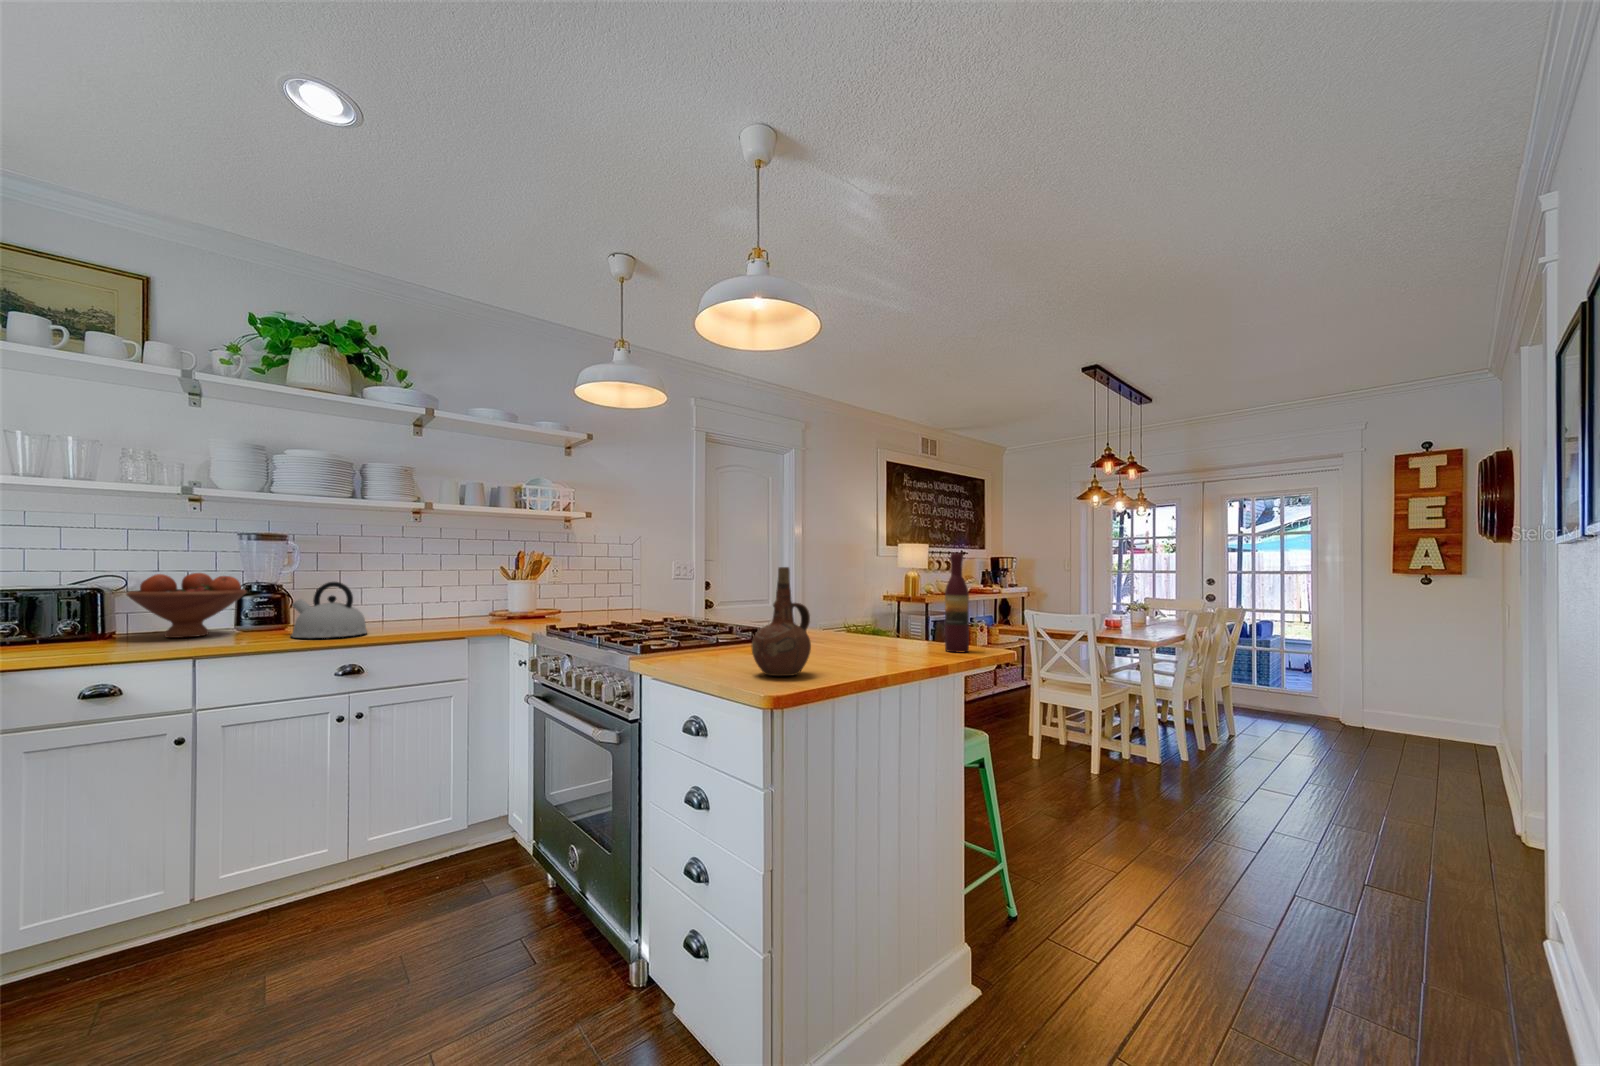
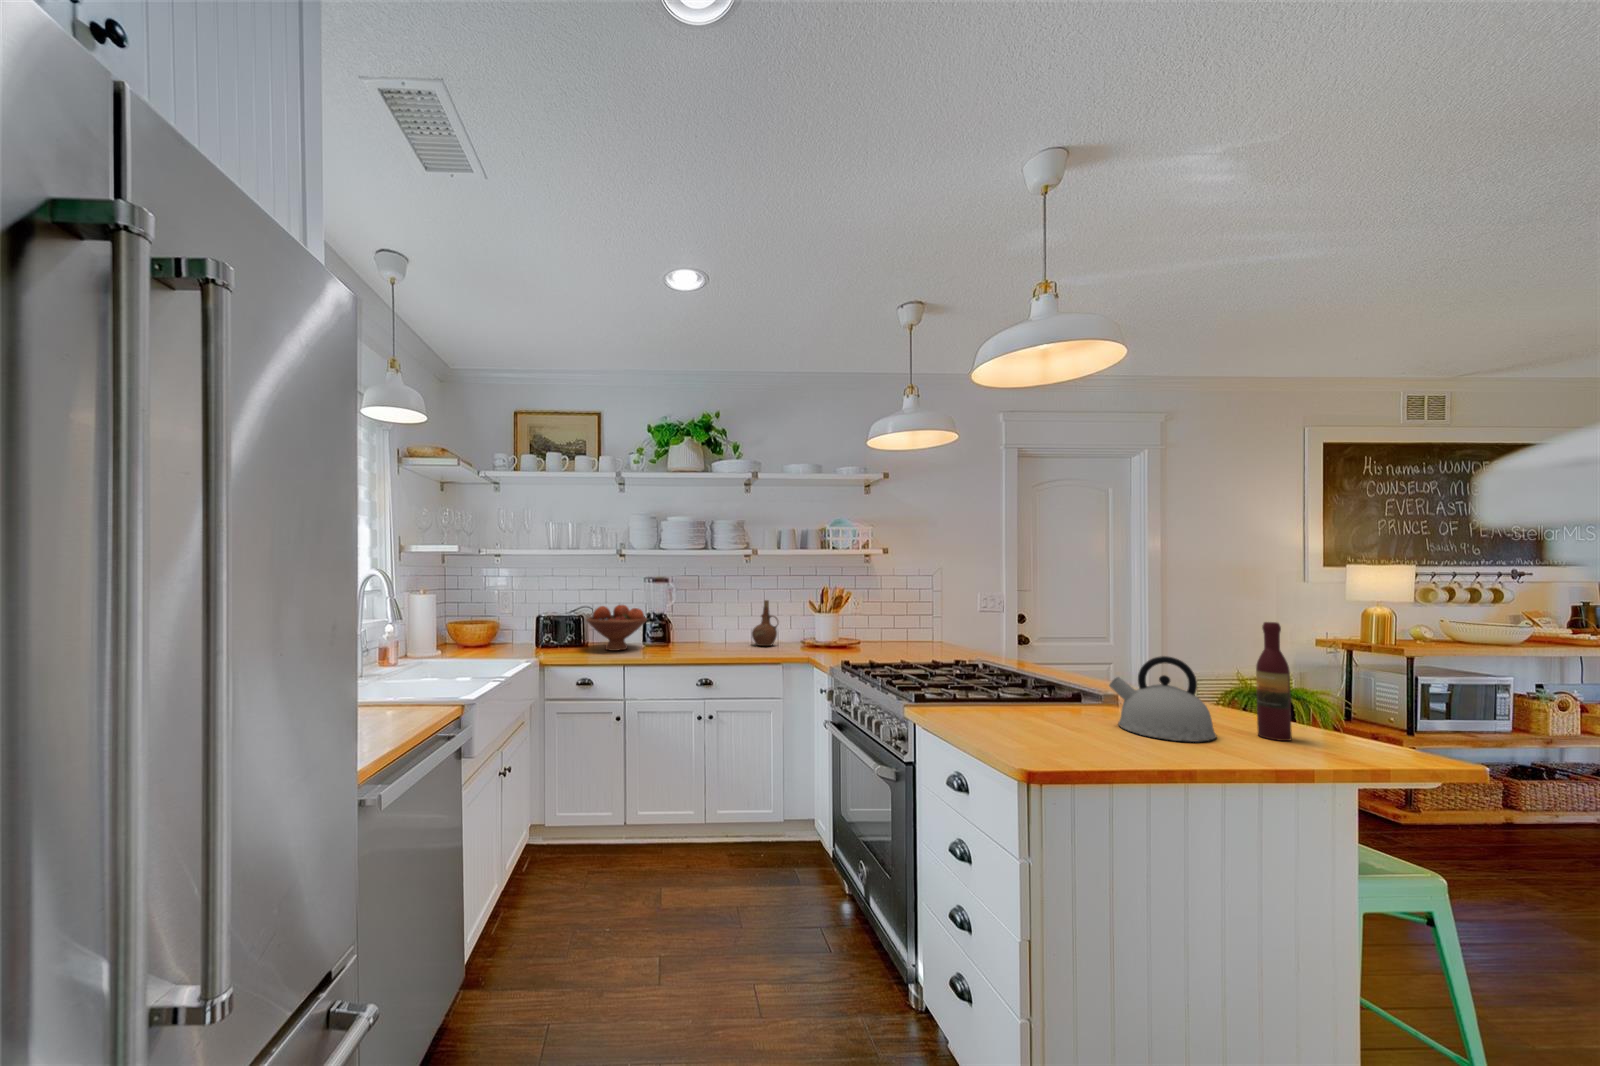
ceramic pitcher: present [752,567,811,676] -> present [752,600,778,646]
kettle: present [291,582,367,638] -> present [1109,656,1216,742]

